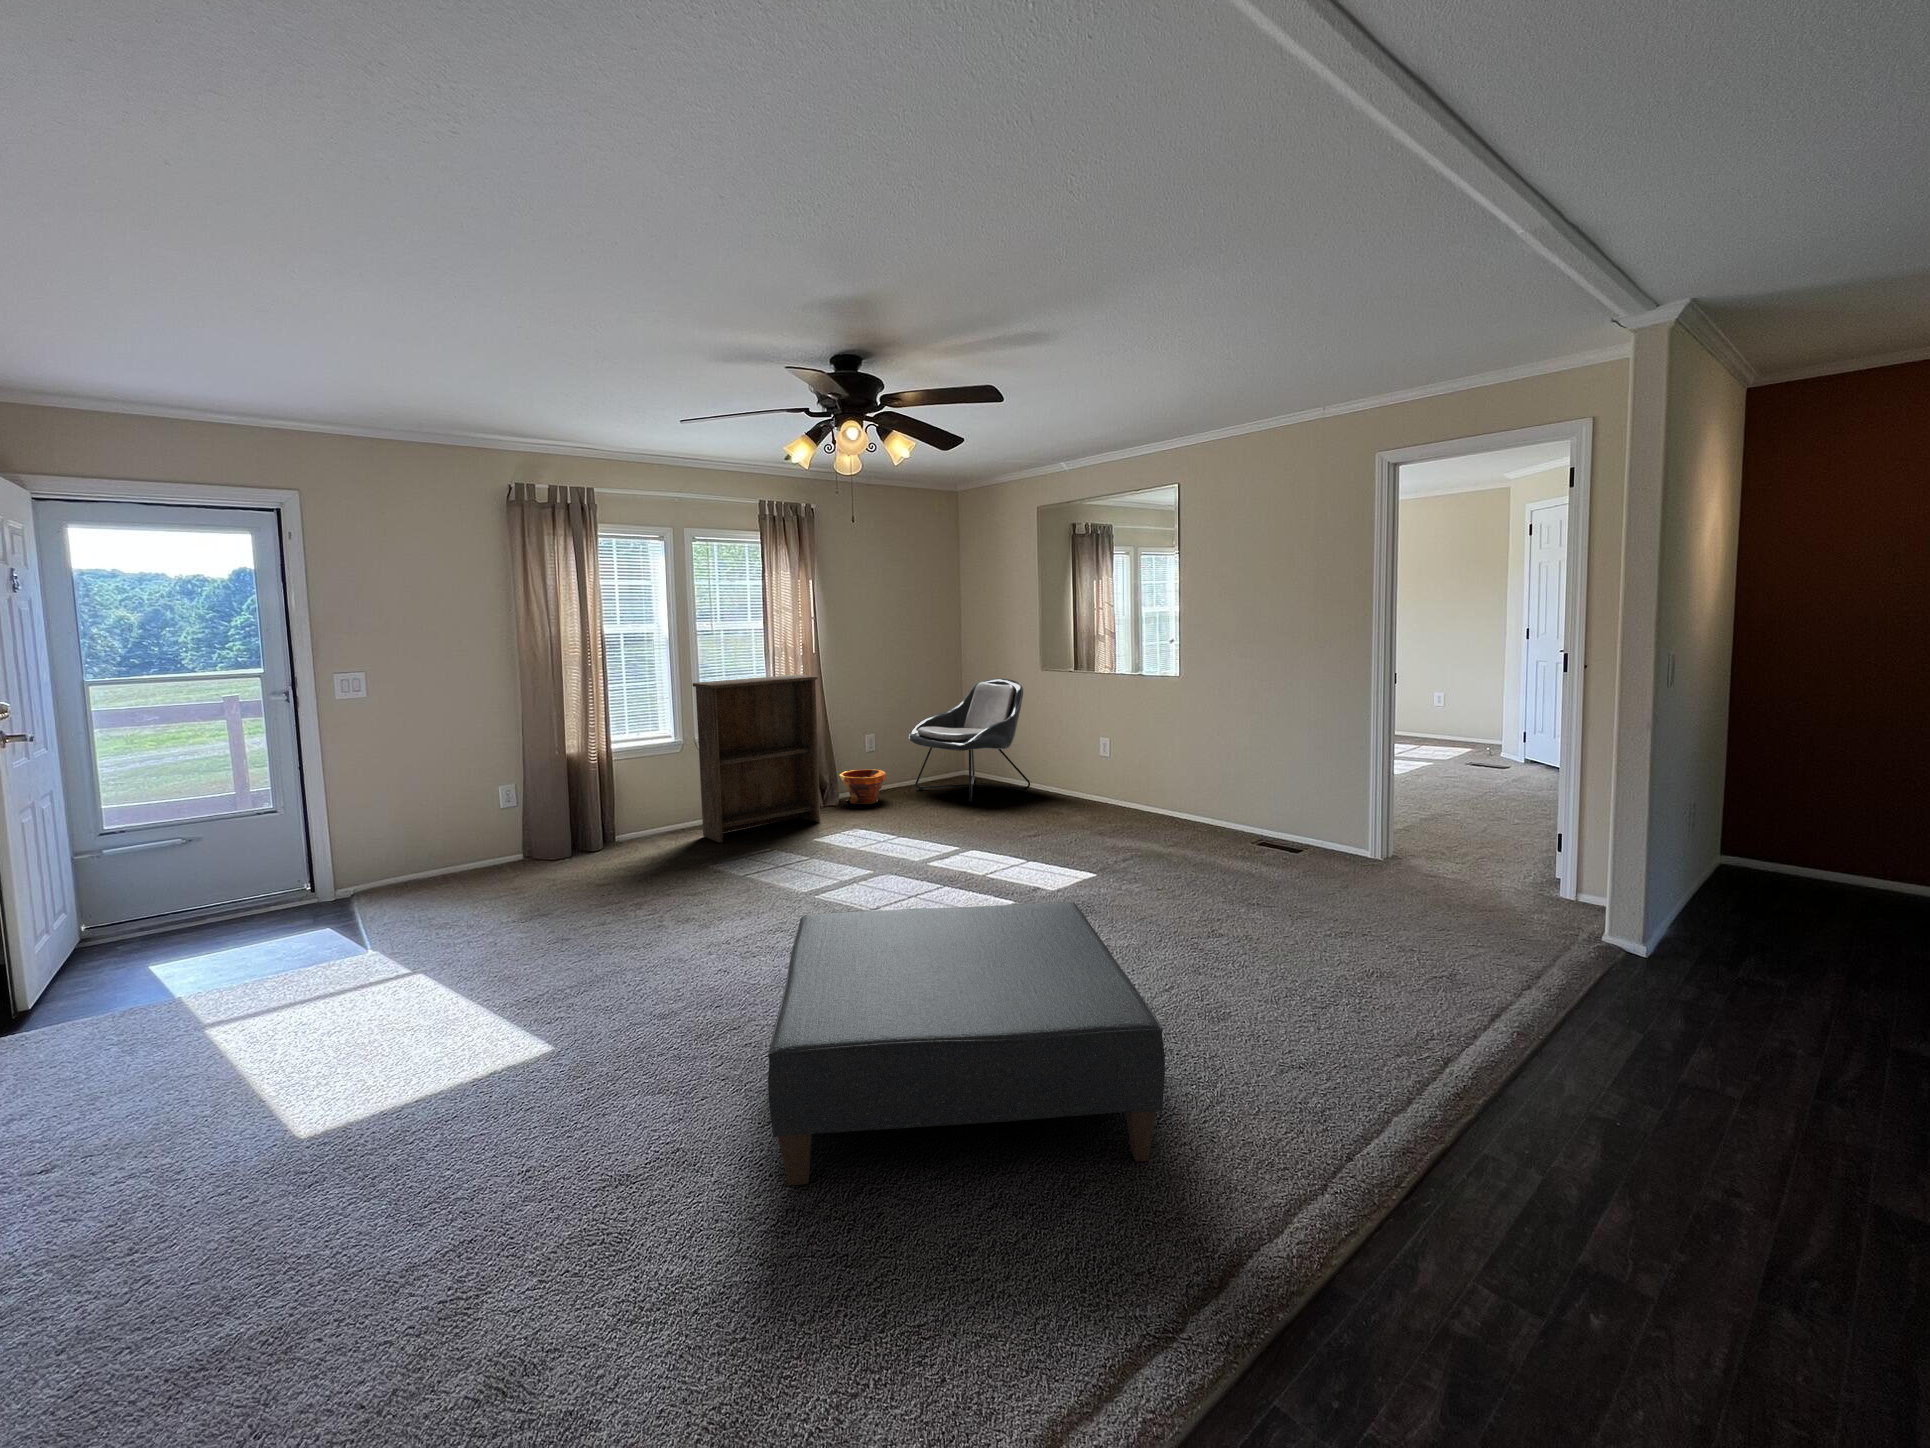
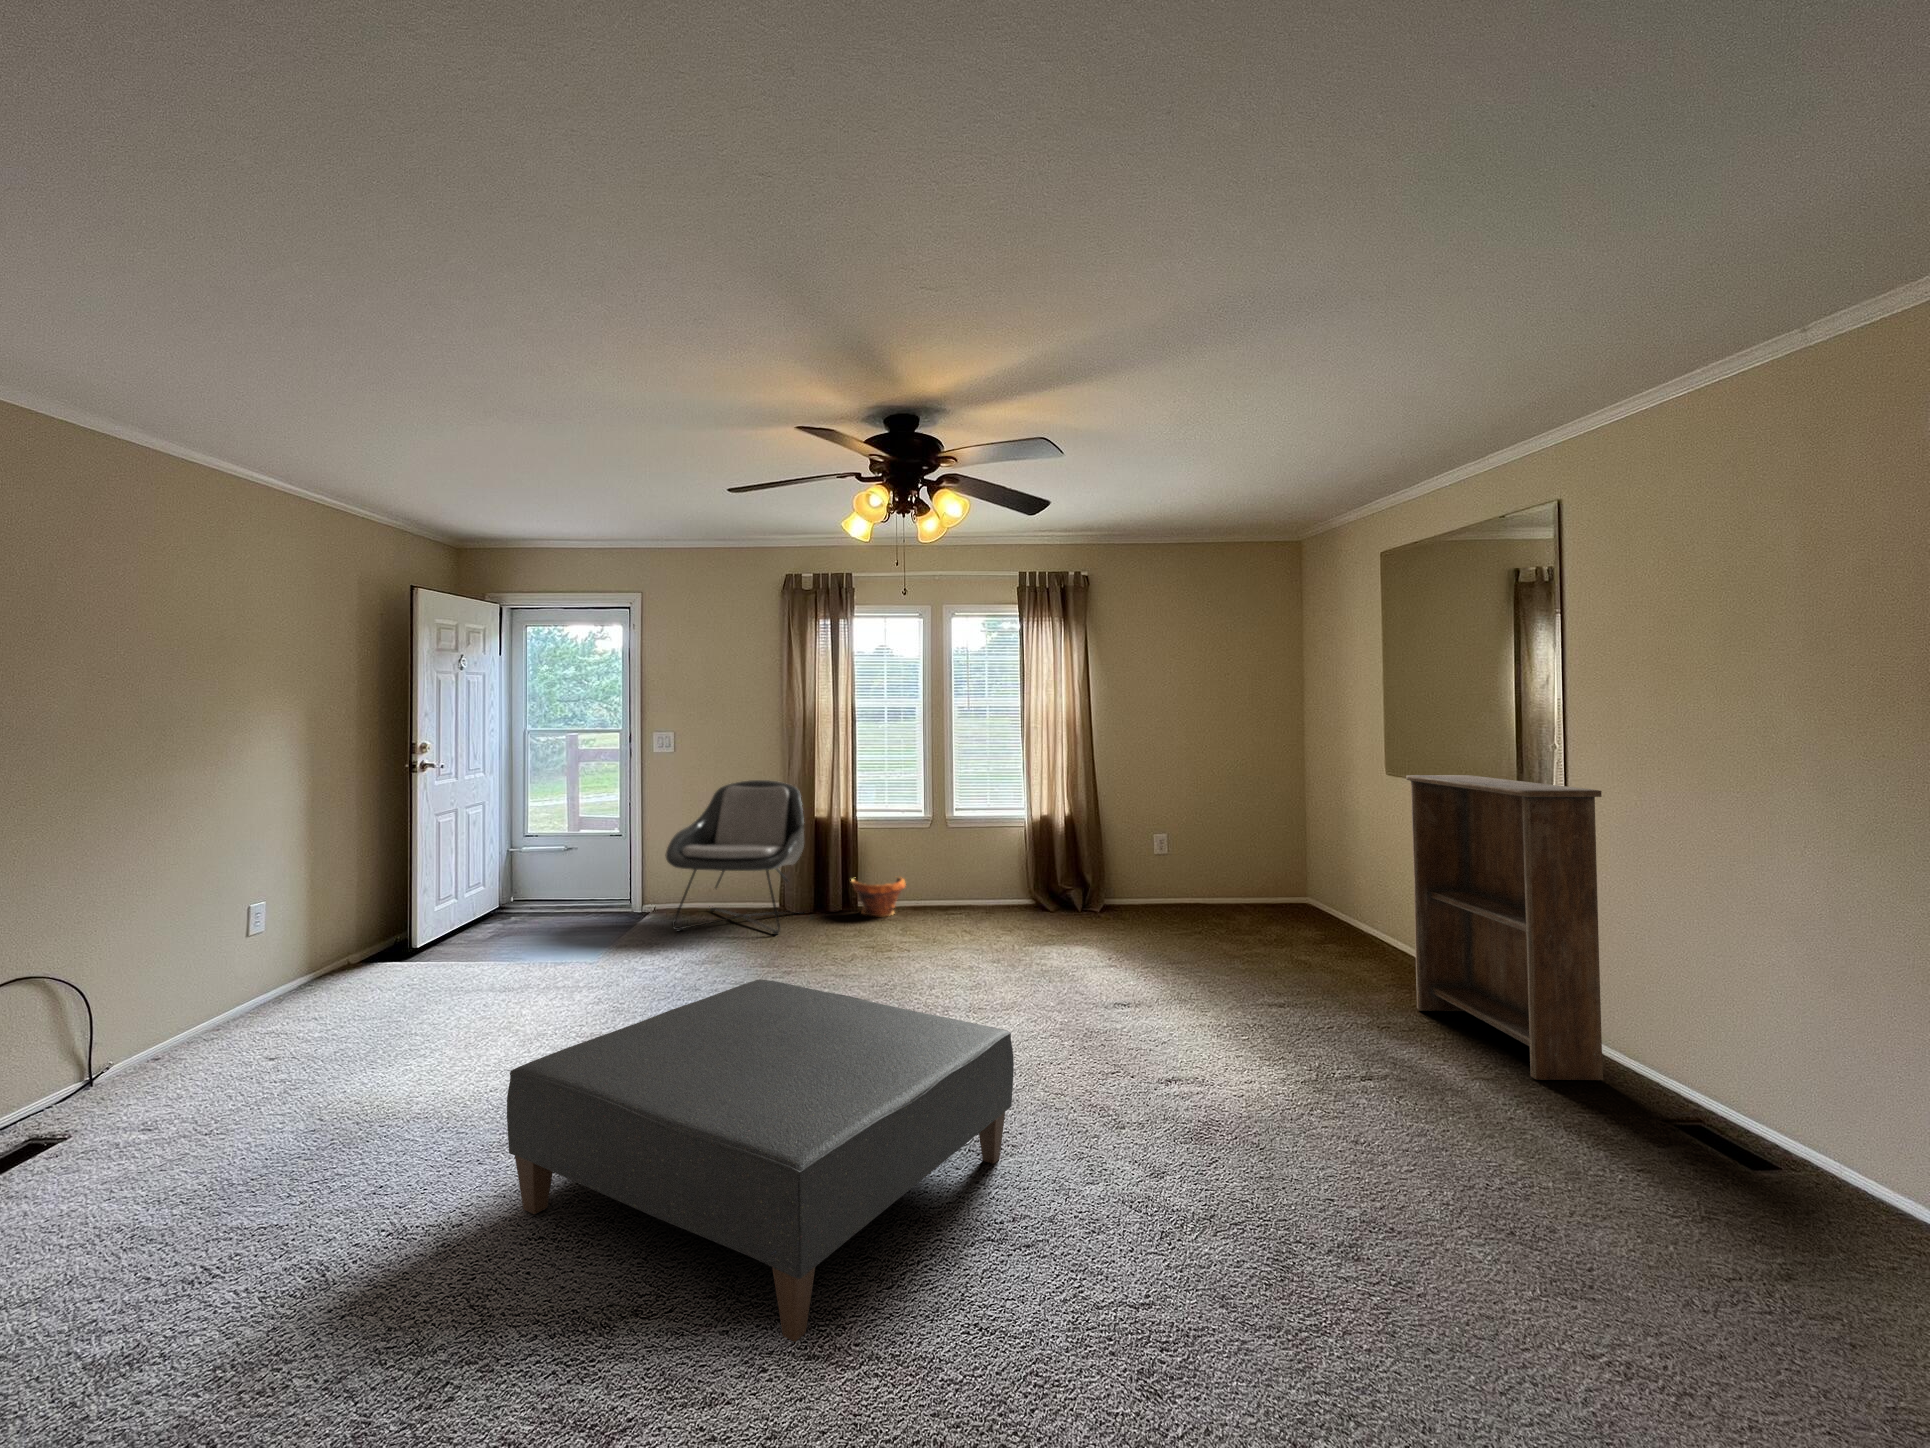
bookshelf: present [693,675,820,843] -> present [1406,775,1603,1080]
lounge chair: present [909,678,1030,802] -> present [665,780,804,935]
planter: present [840,770,886,804] -> present [851,877,905,916]

